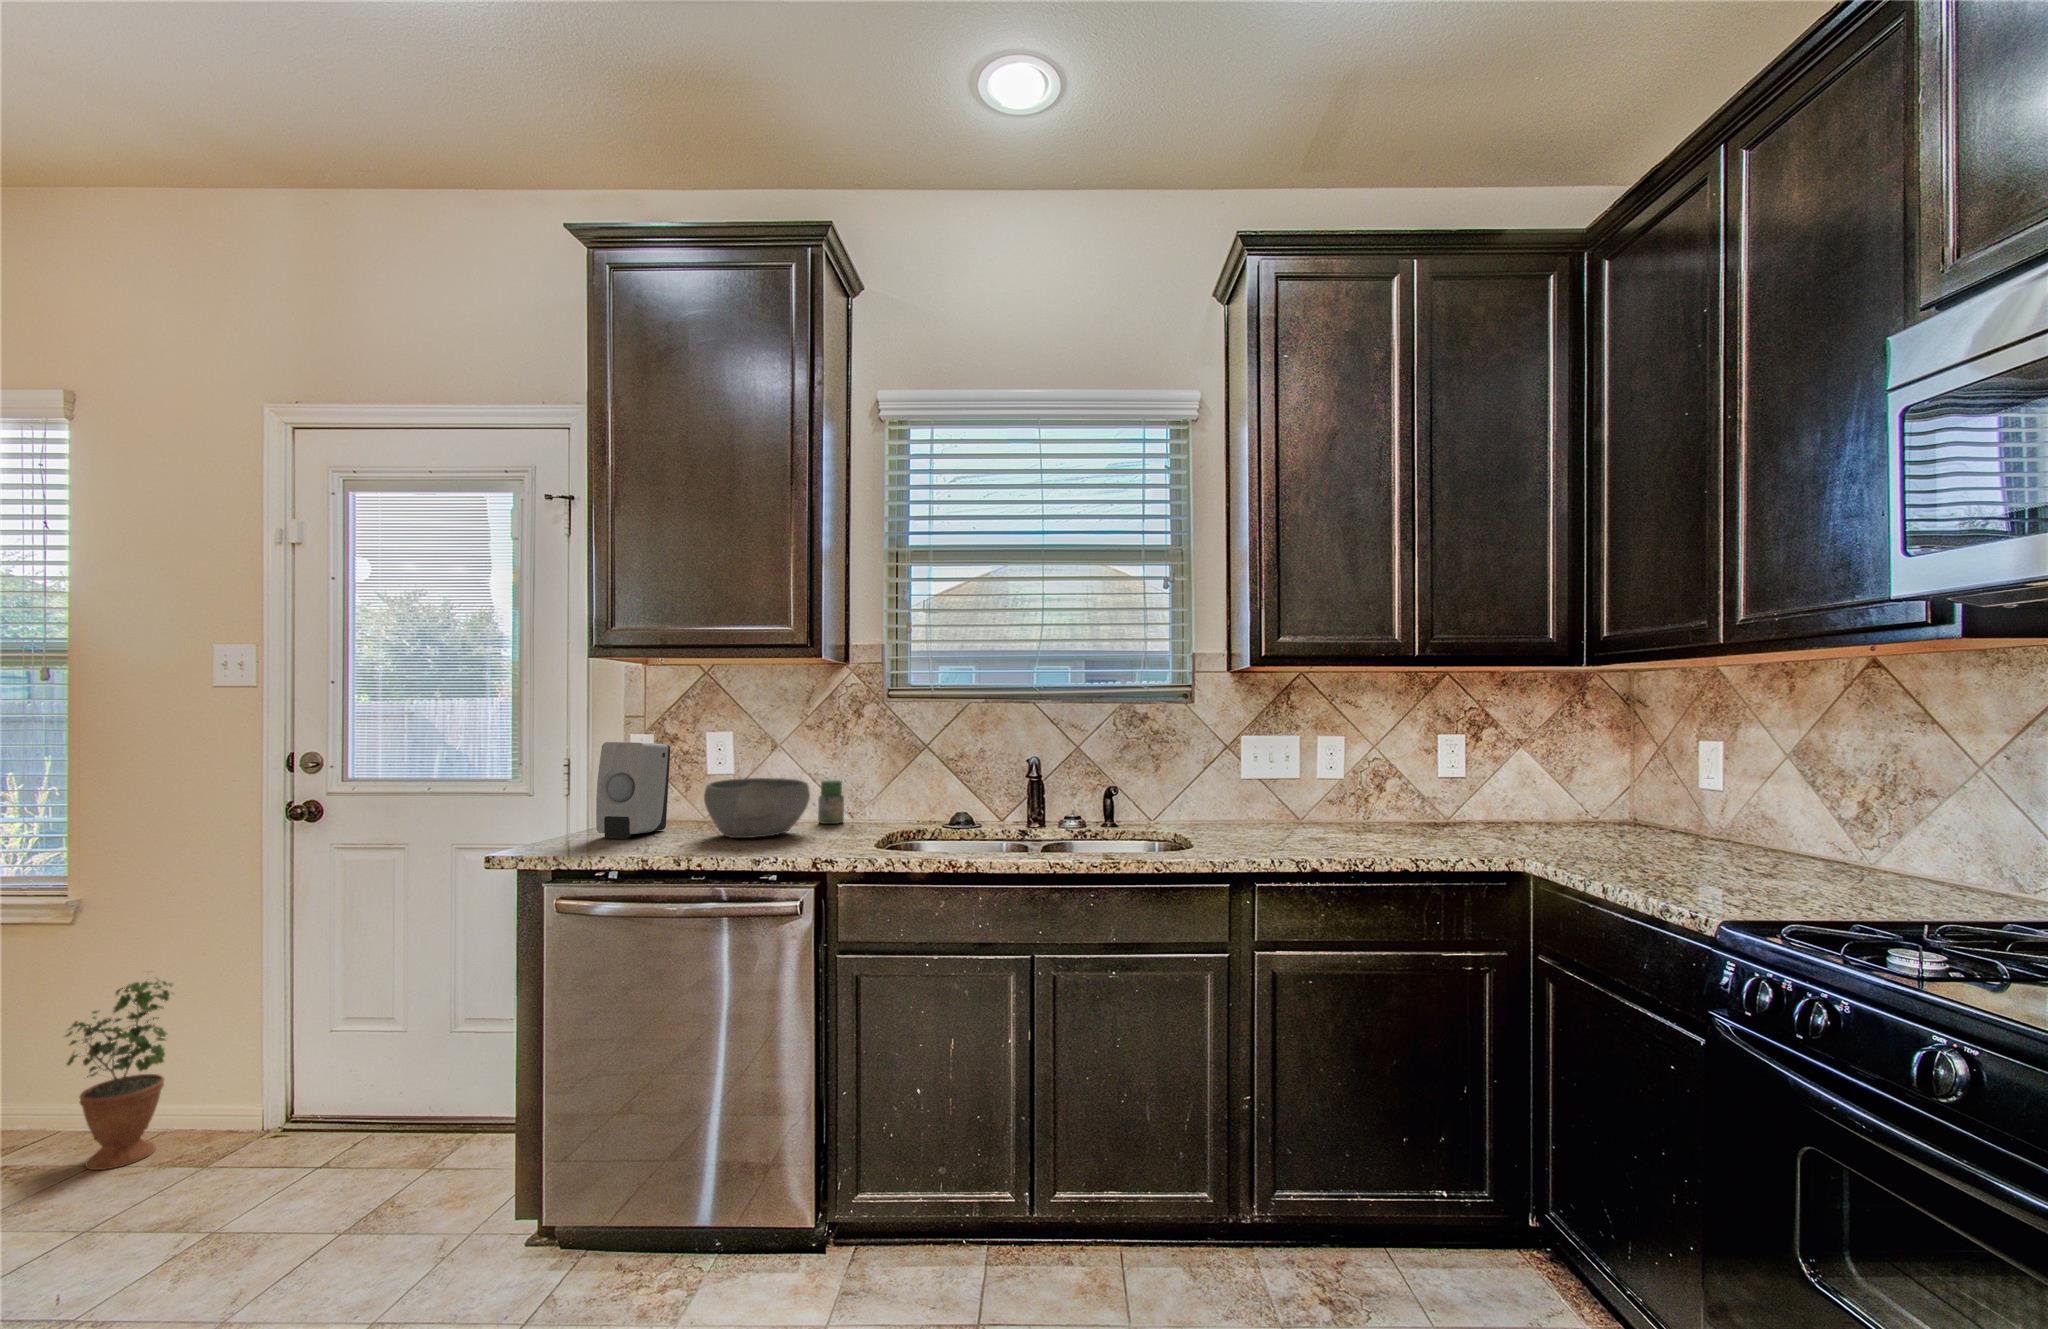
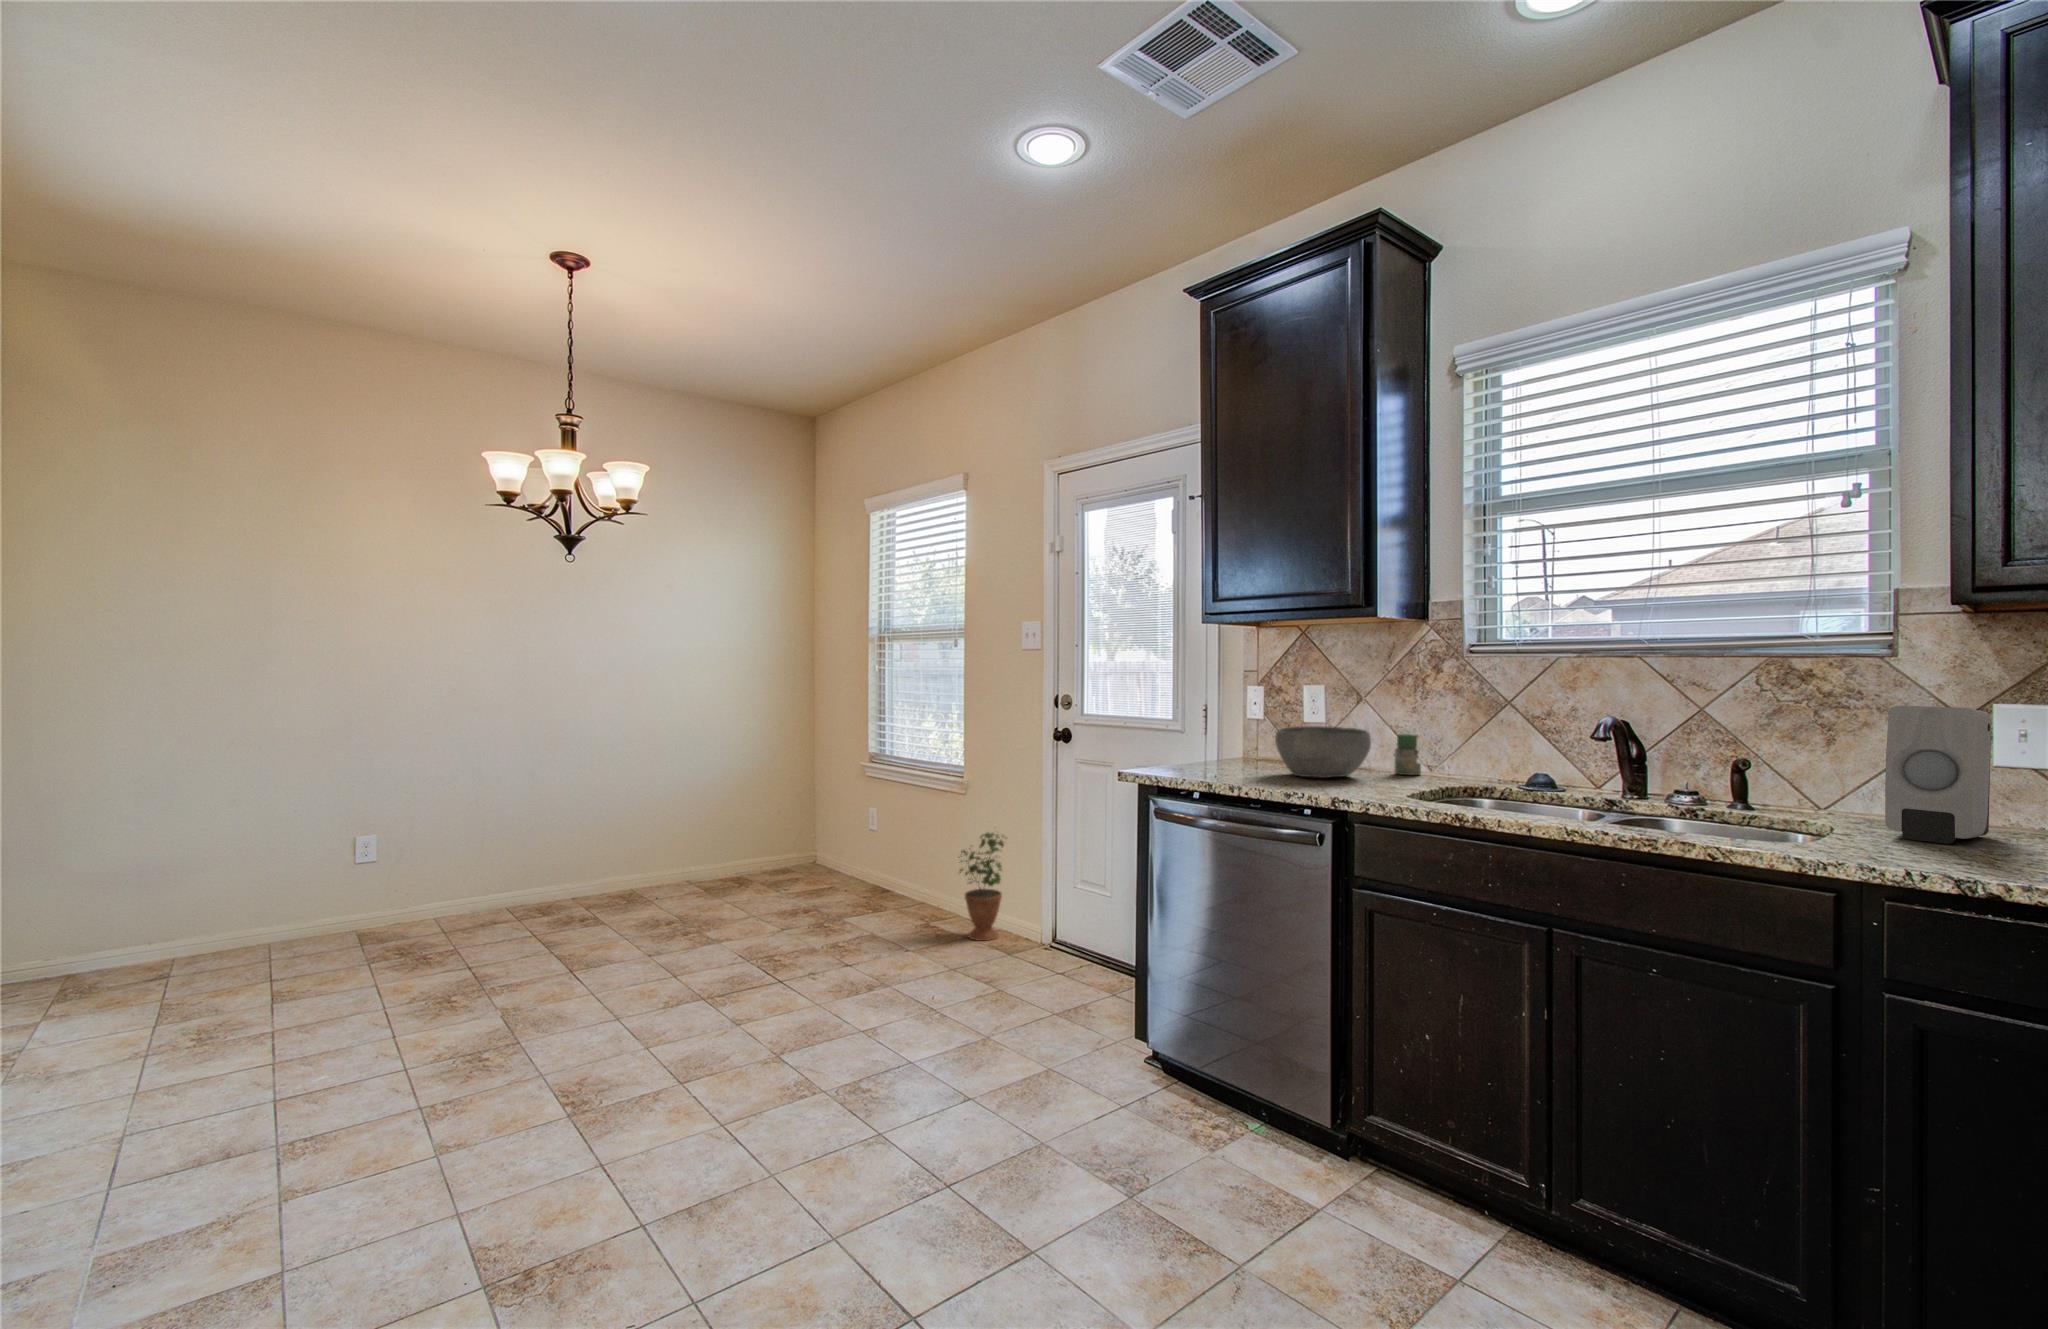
soap dispenser: present [596,742,670,839] -> present [1885,706,1991,844]

